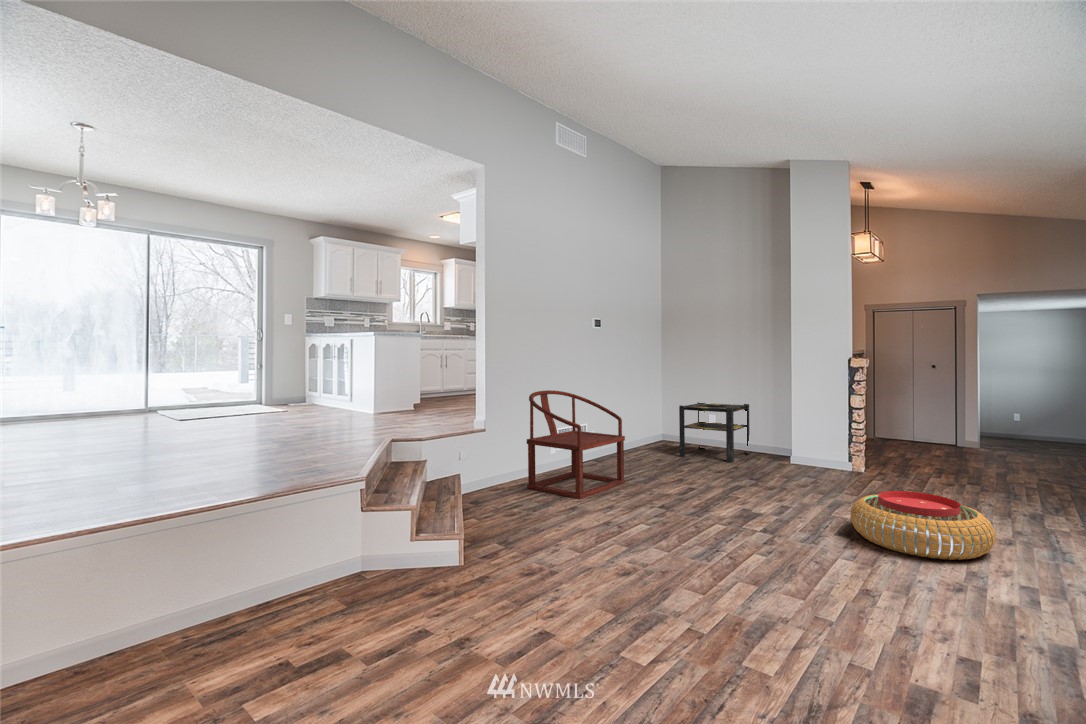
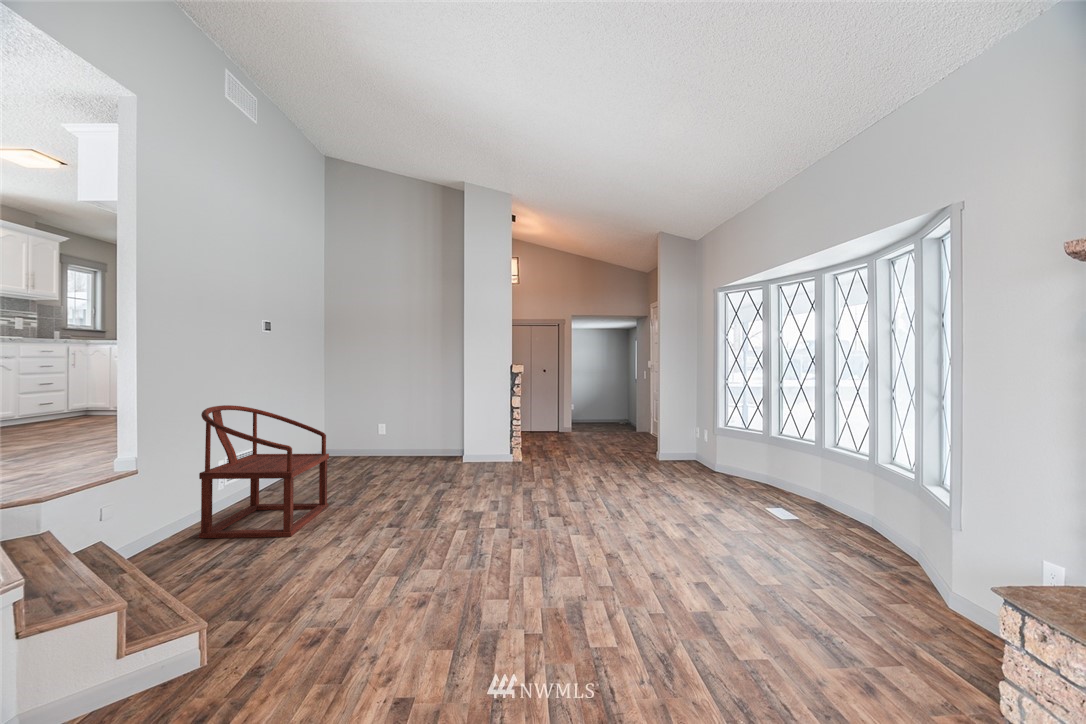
side table: present [679,402,750,463] -> none [361,410,425,469]
pouf: present [850,491,996,560] -> none [554,472,642,519]

